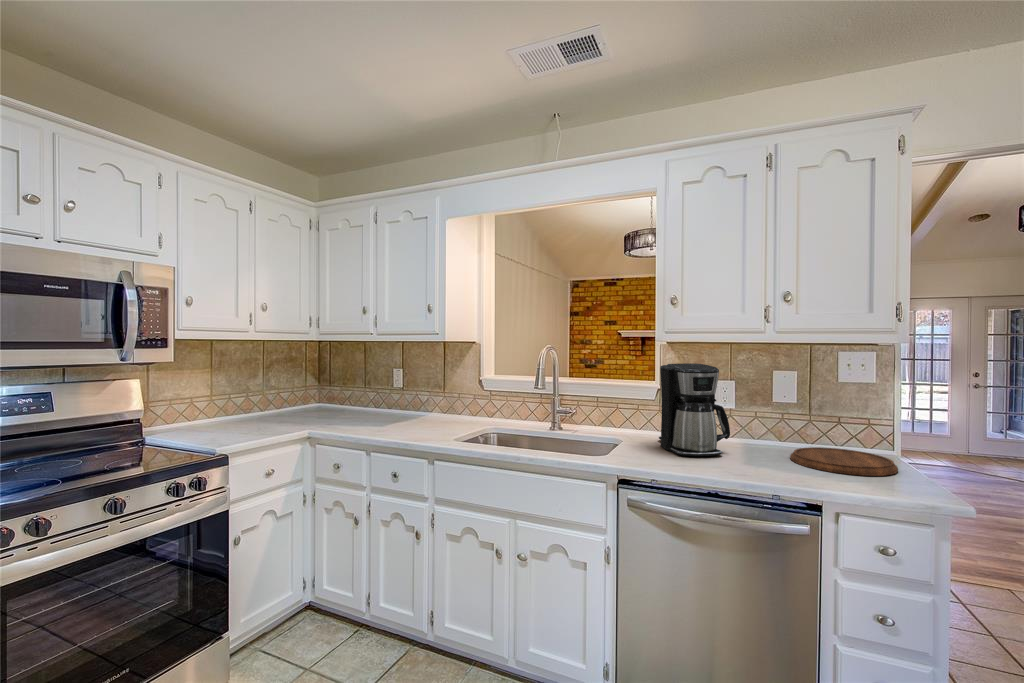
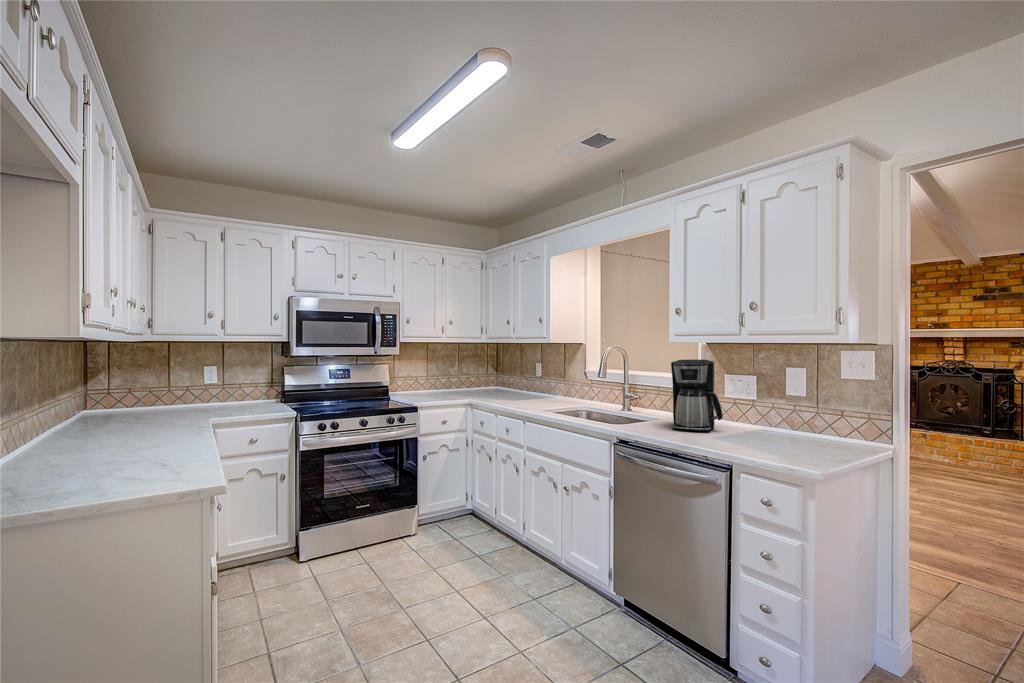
cutting board: present [790,447,898,476] -> none [760,433,850,454]

